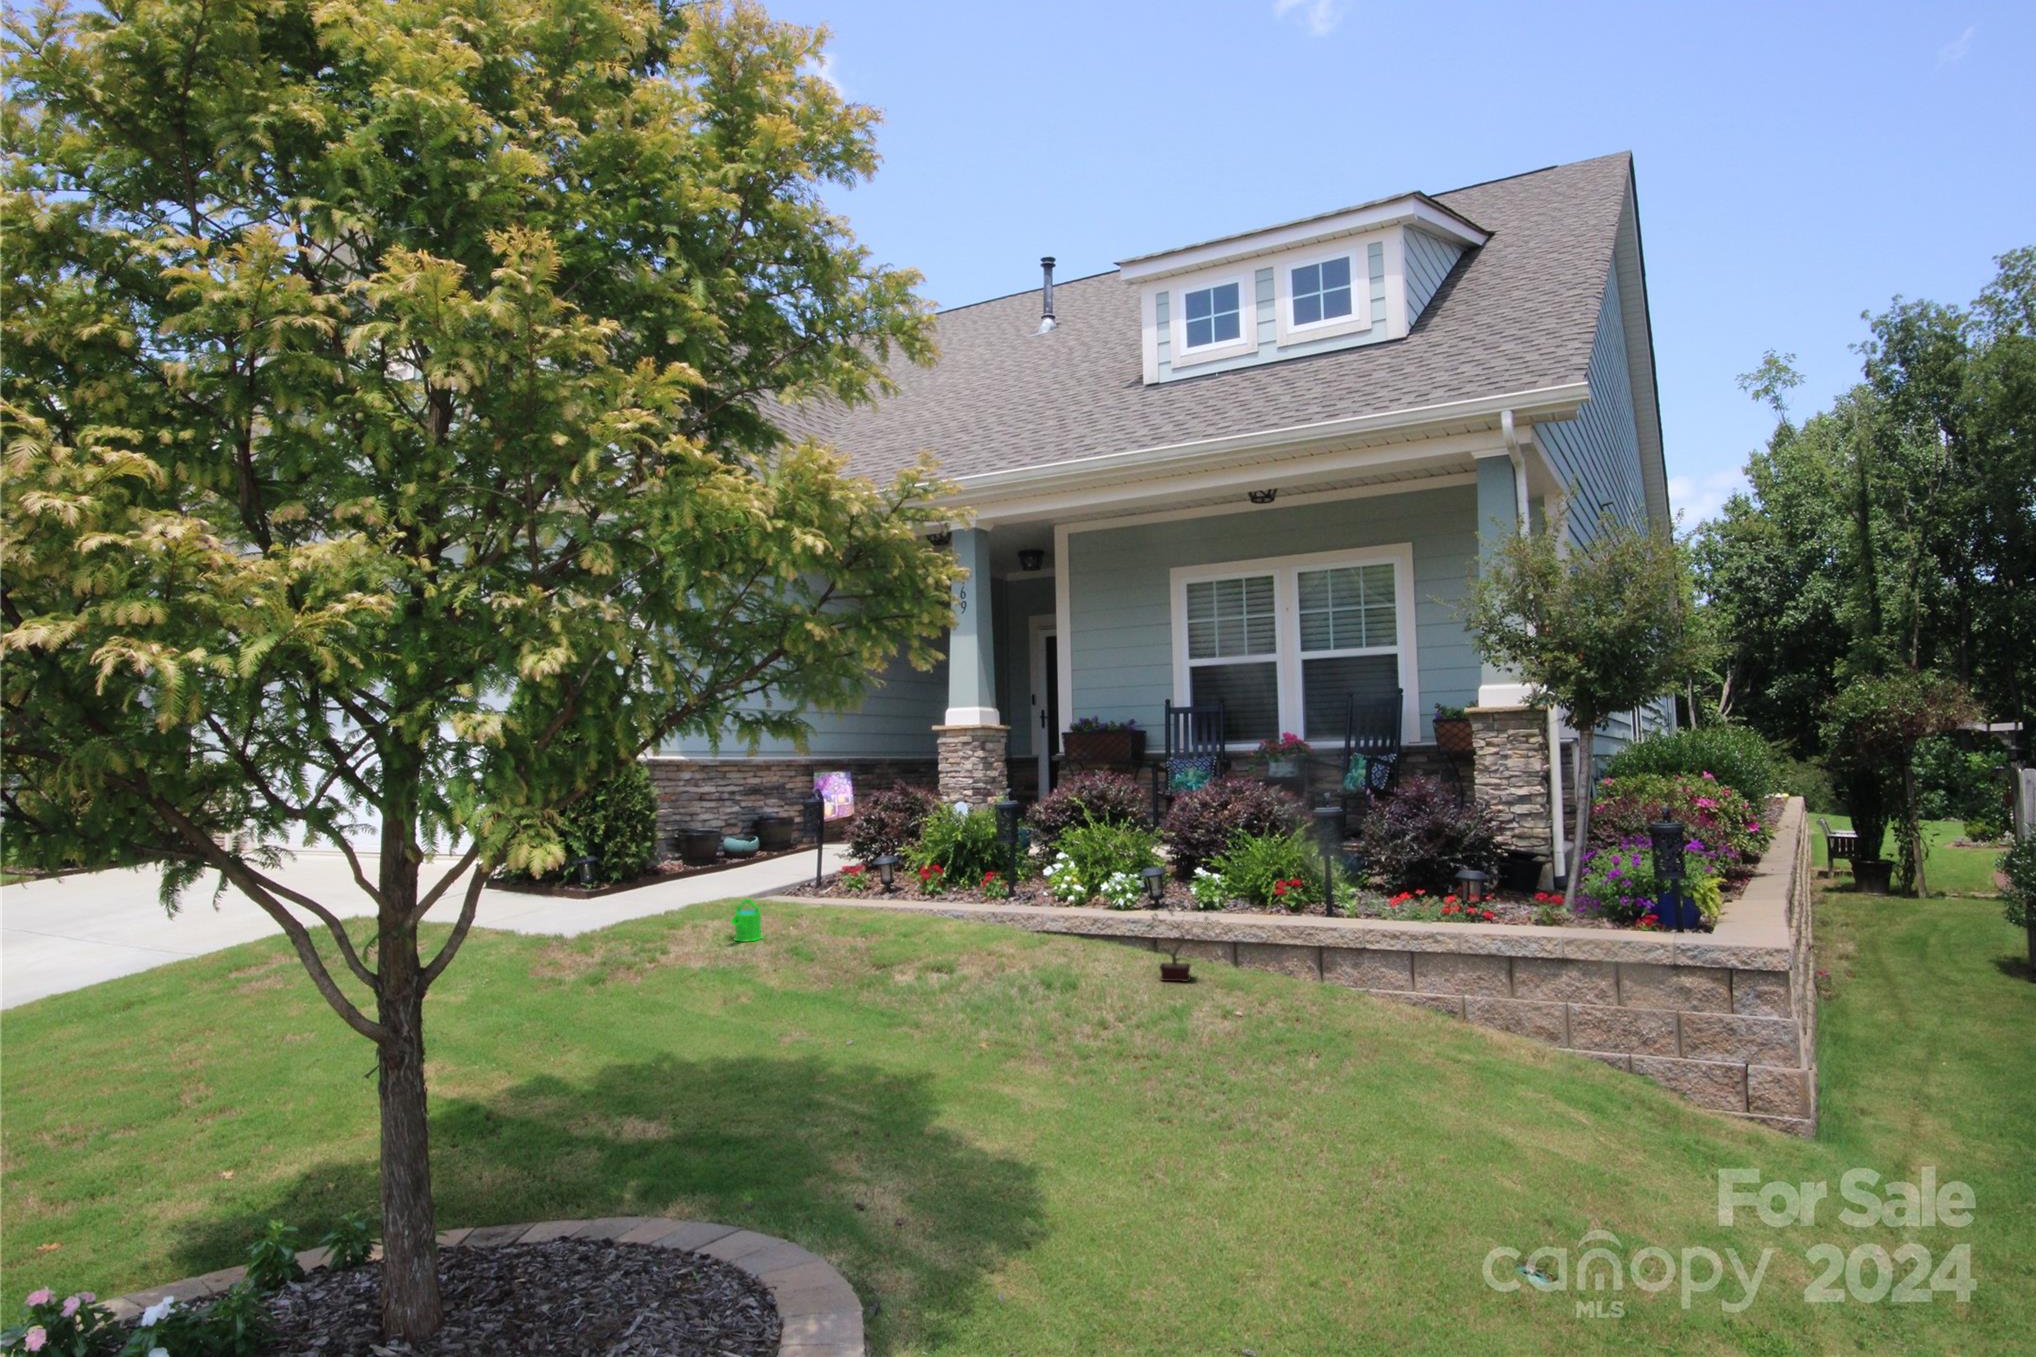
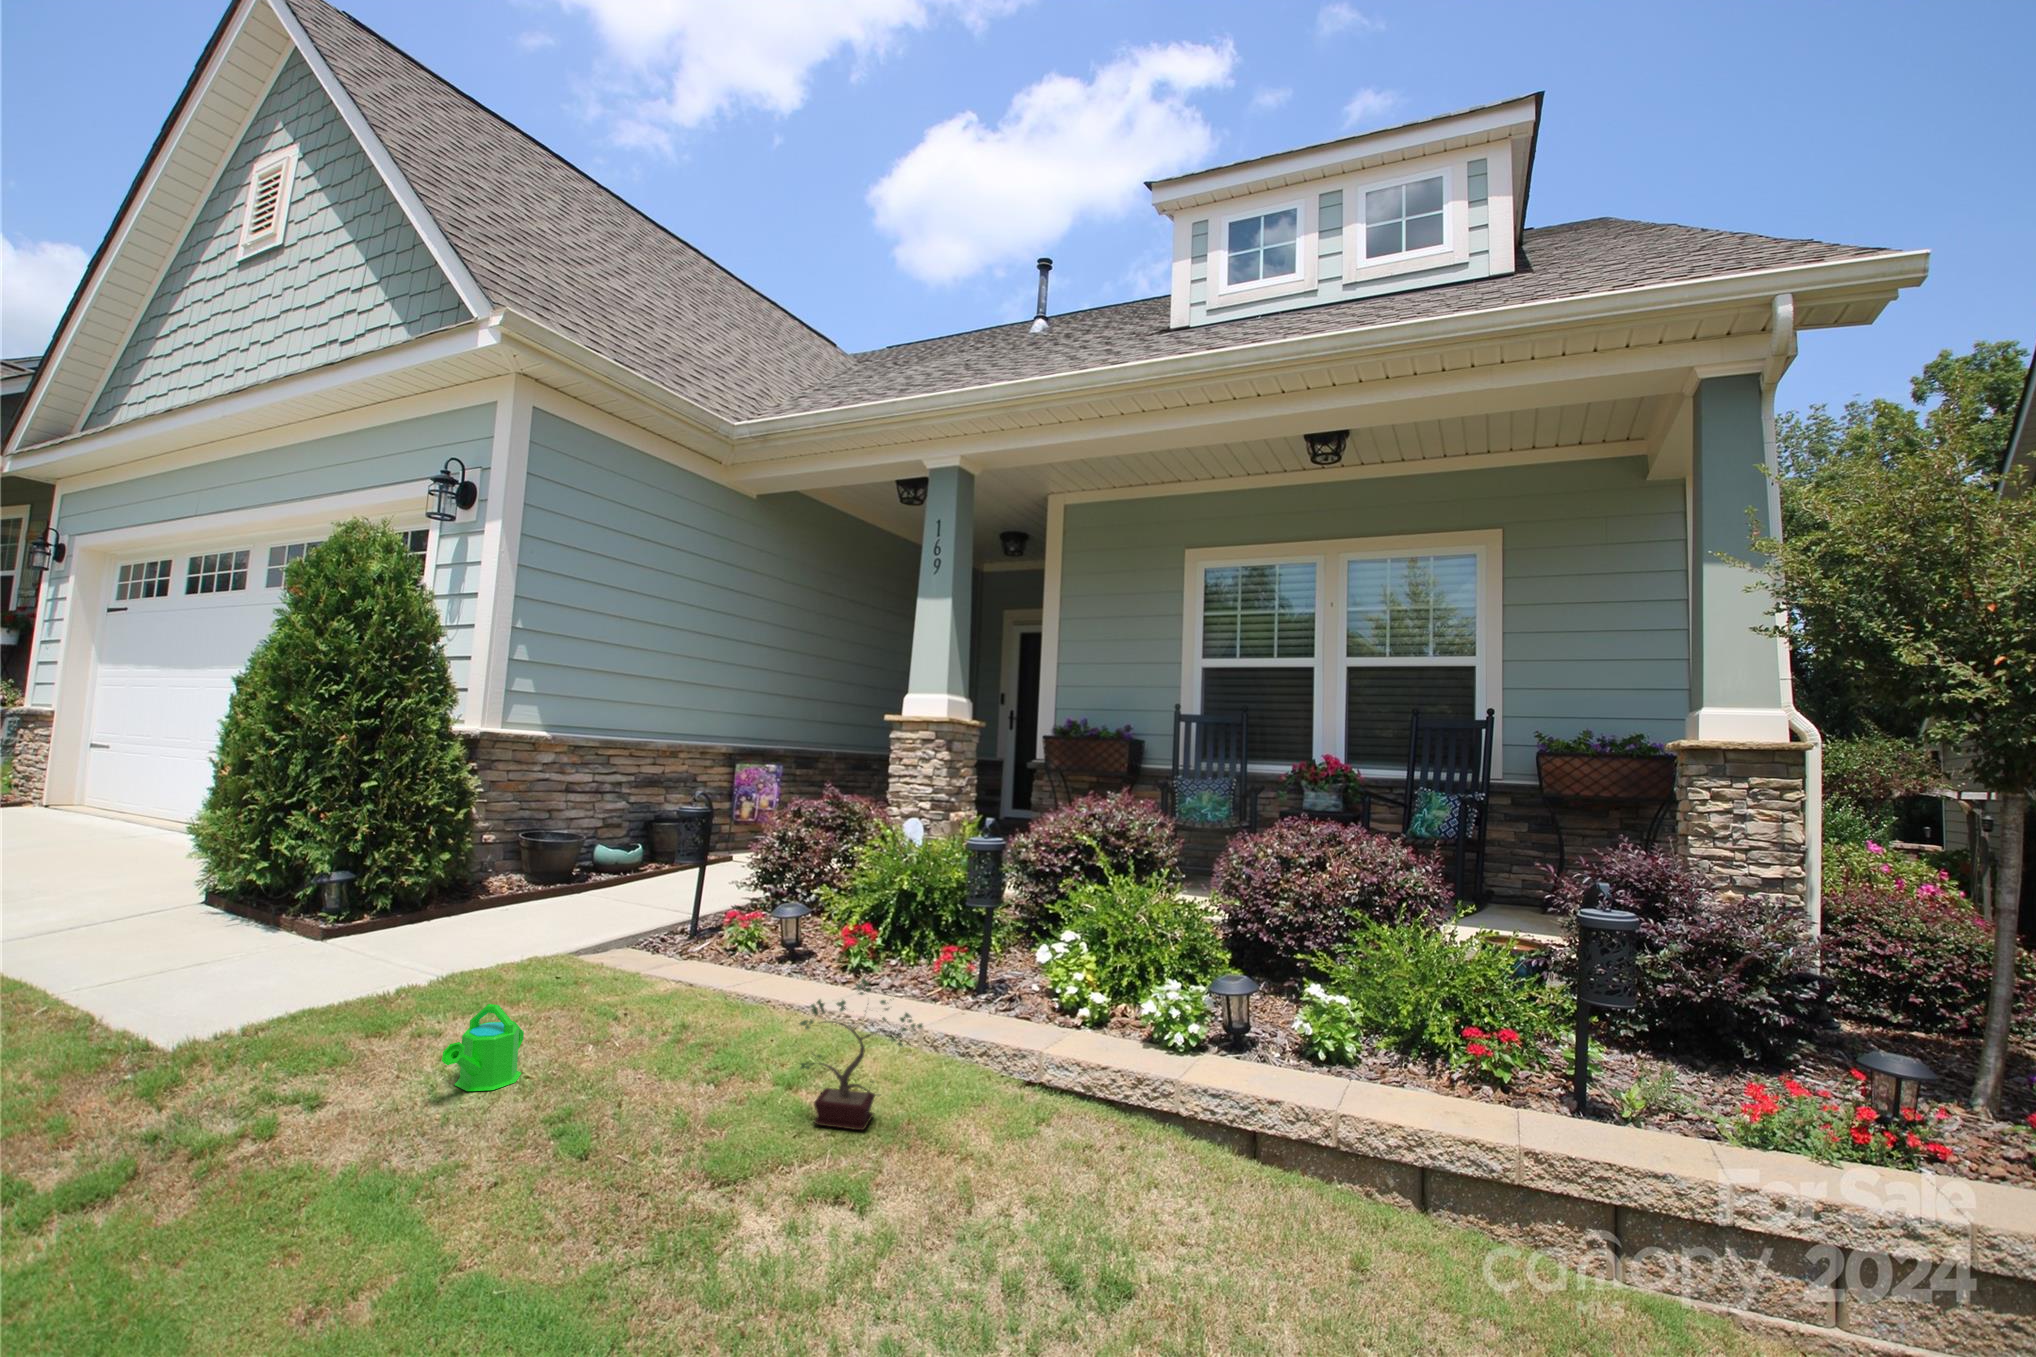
potted plant: present [1148,900,1214,981] -> present [800,978,923,1130]

